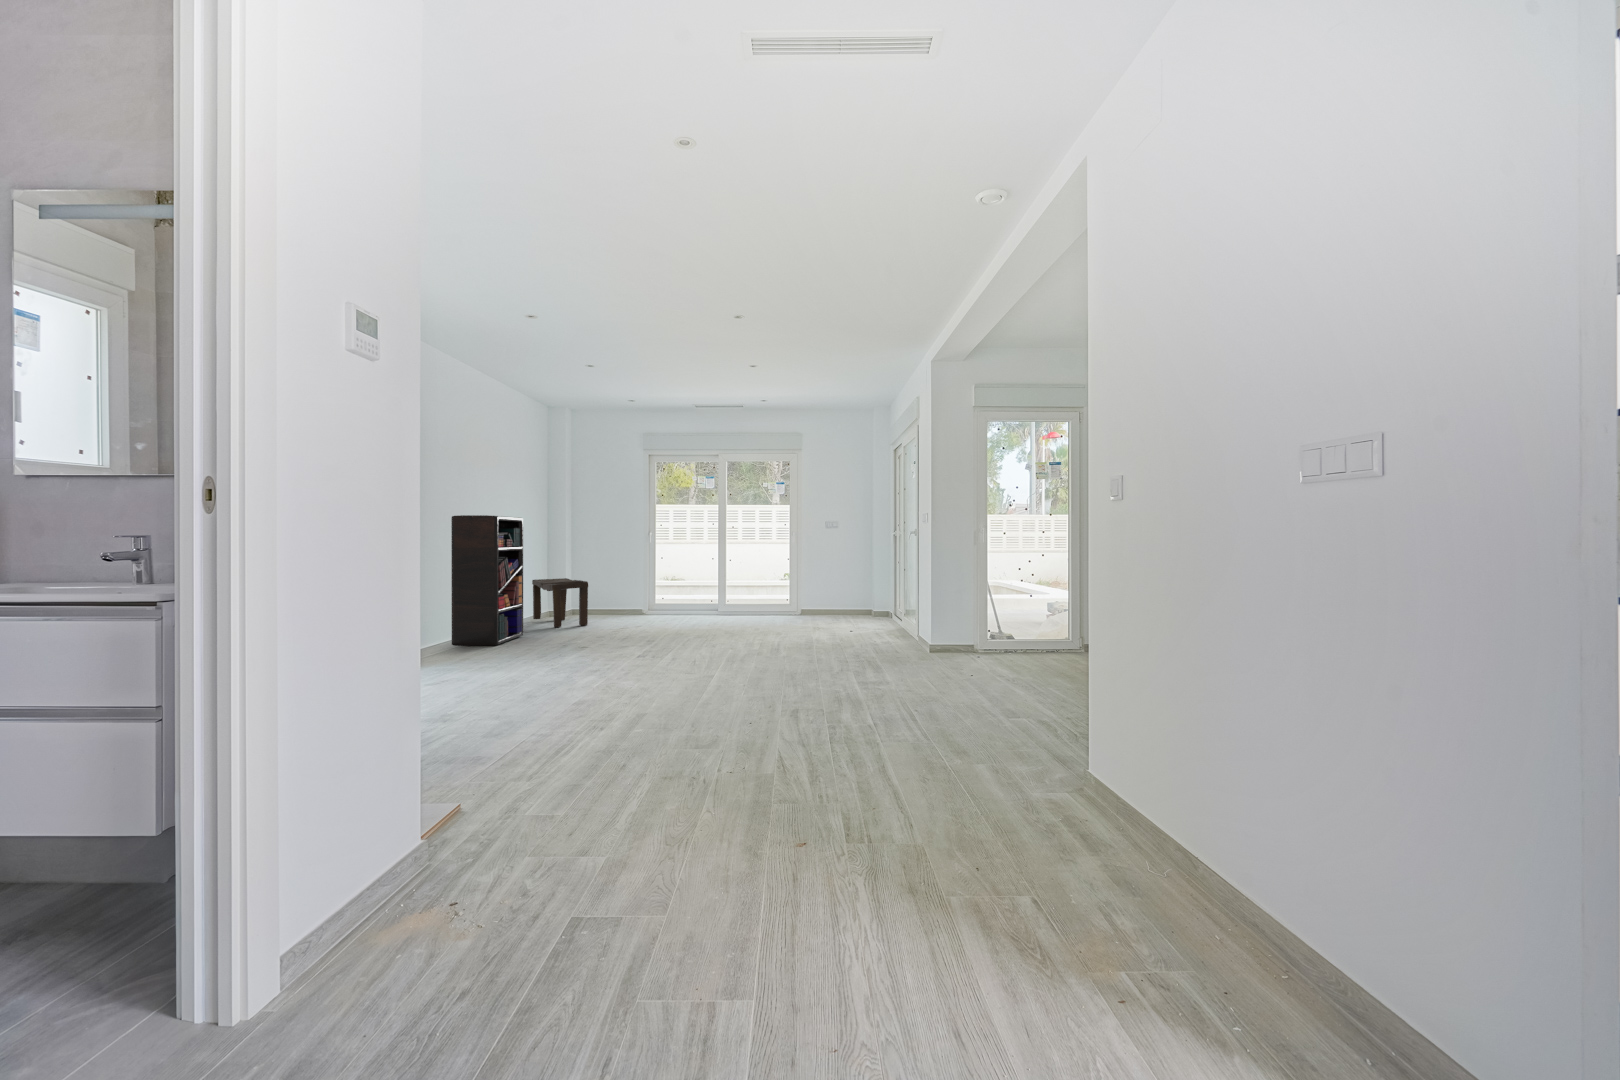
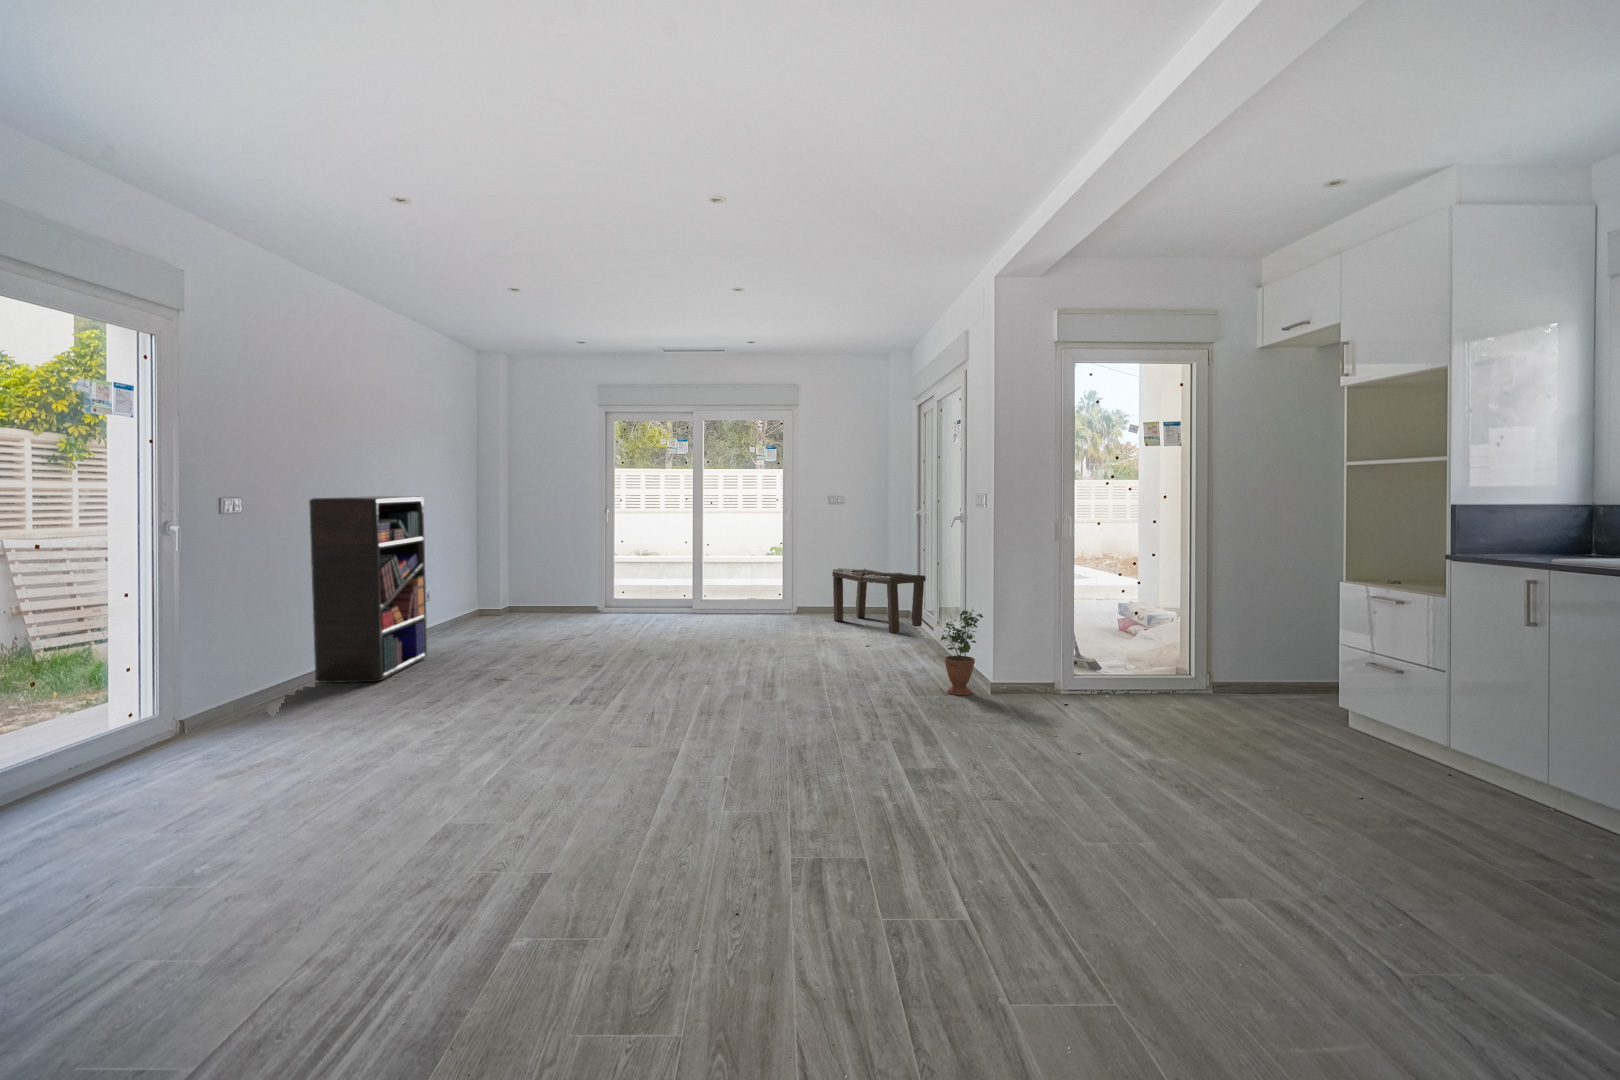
bench: present [532,578,588,627] -> present [832,568,926,633]
potted plant: none [894,590,924,652] -> present [941,610,983,695]

